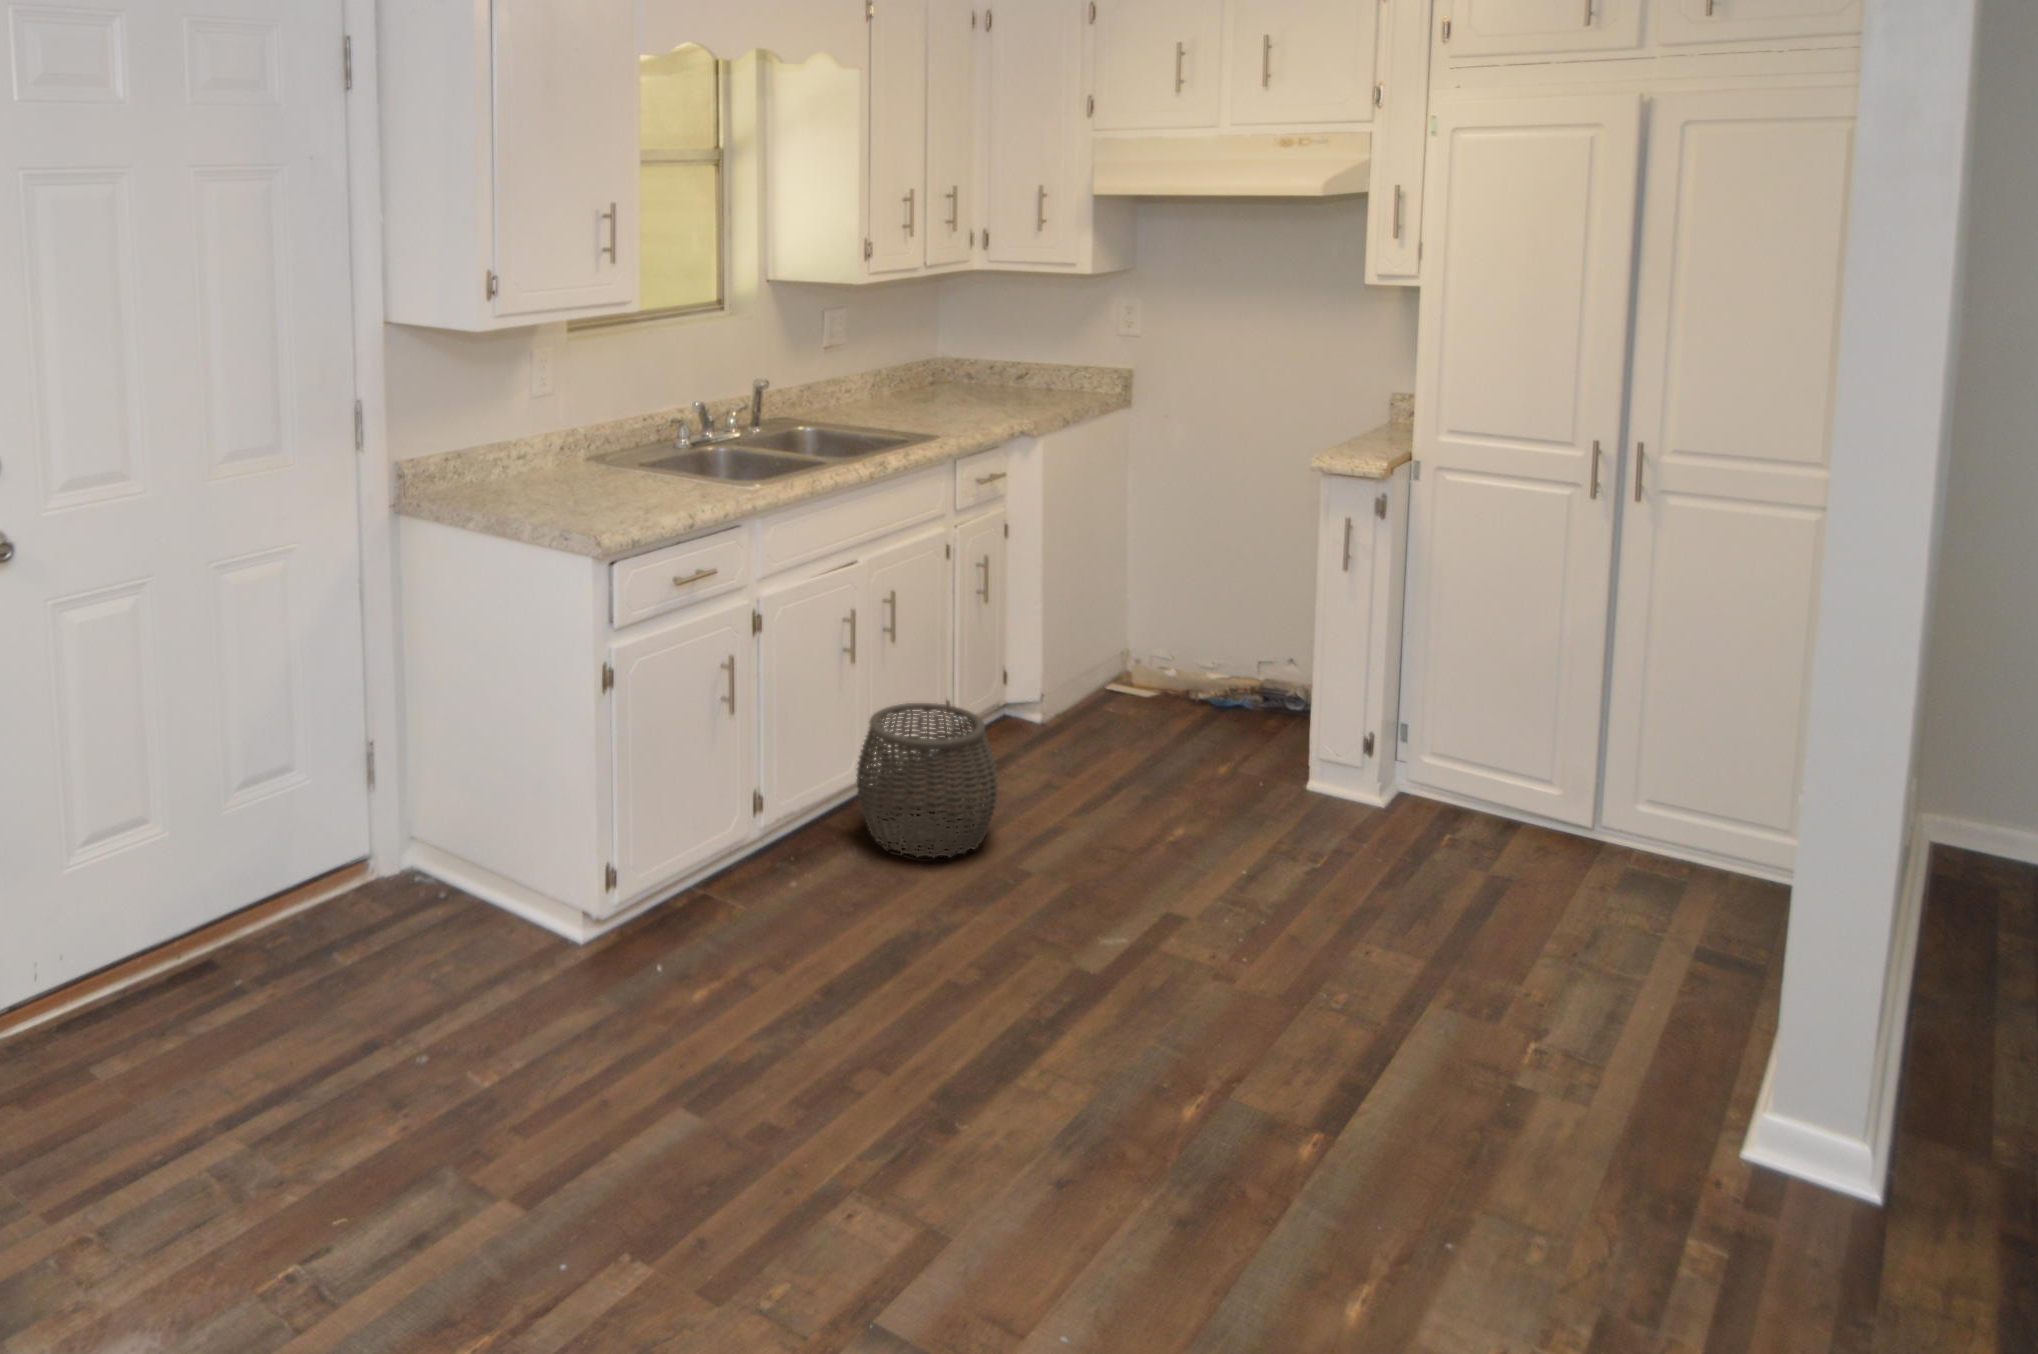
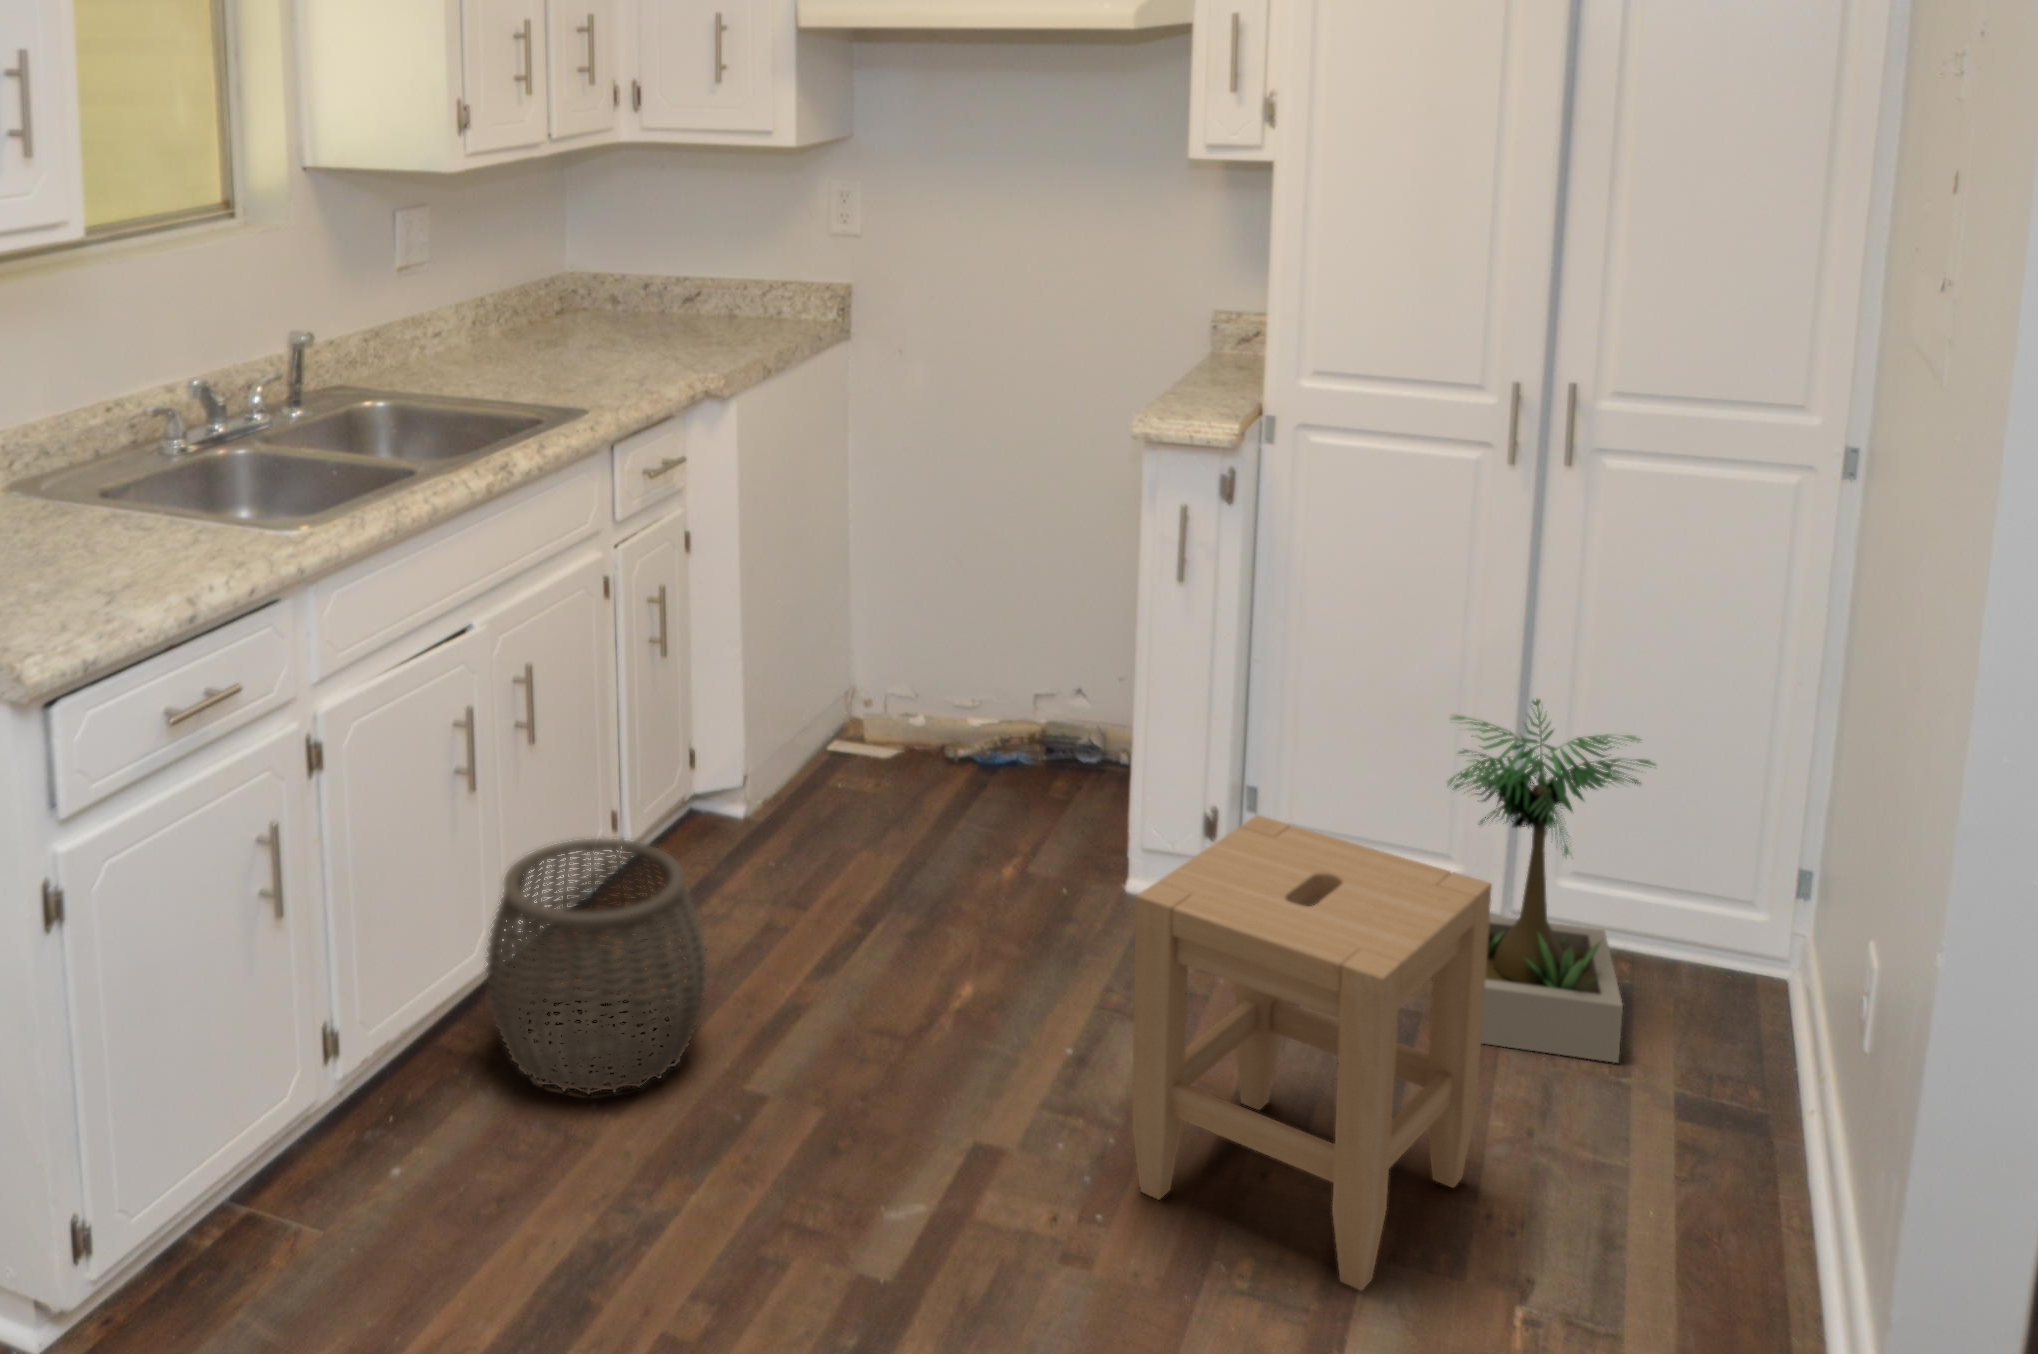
potted plant: none [1521,661,1715,923] -> present [1448,699,1655,1063]
stool: none [1271,714,1532,1019] -> present [1132,815,1492,1290]

